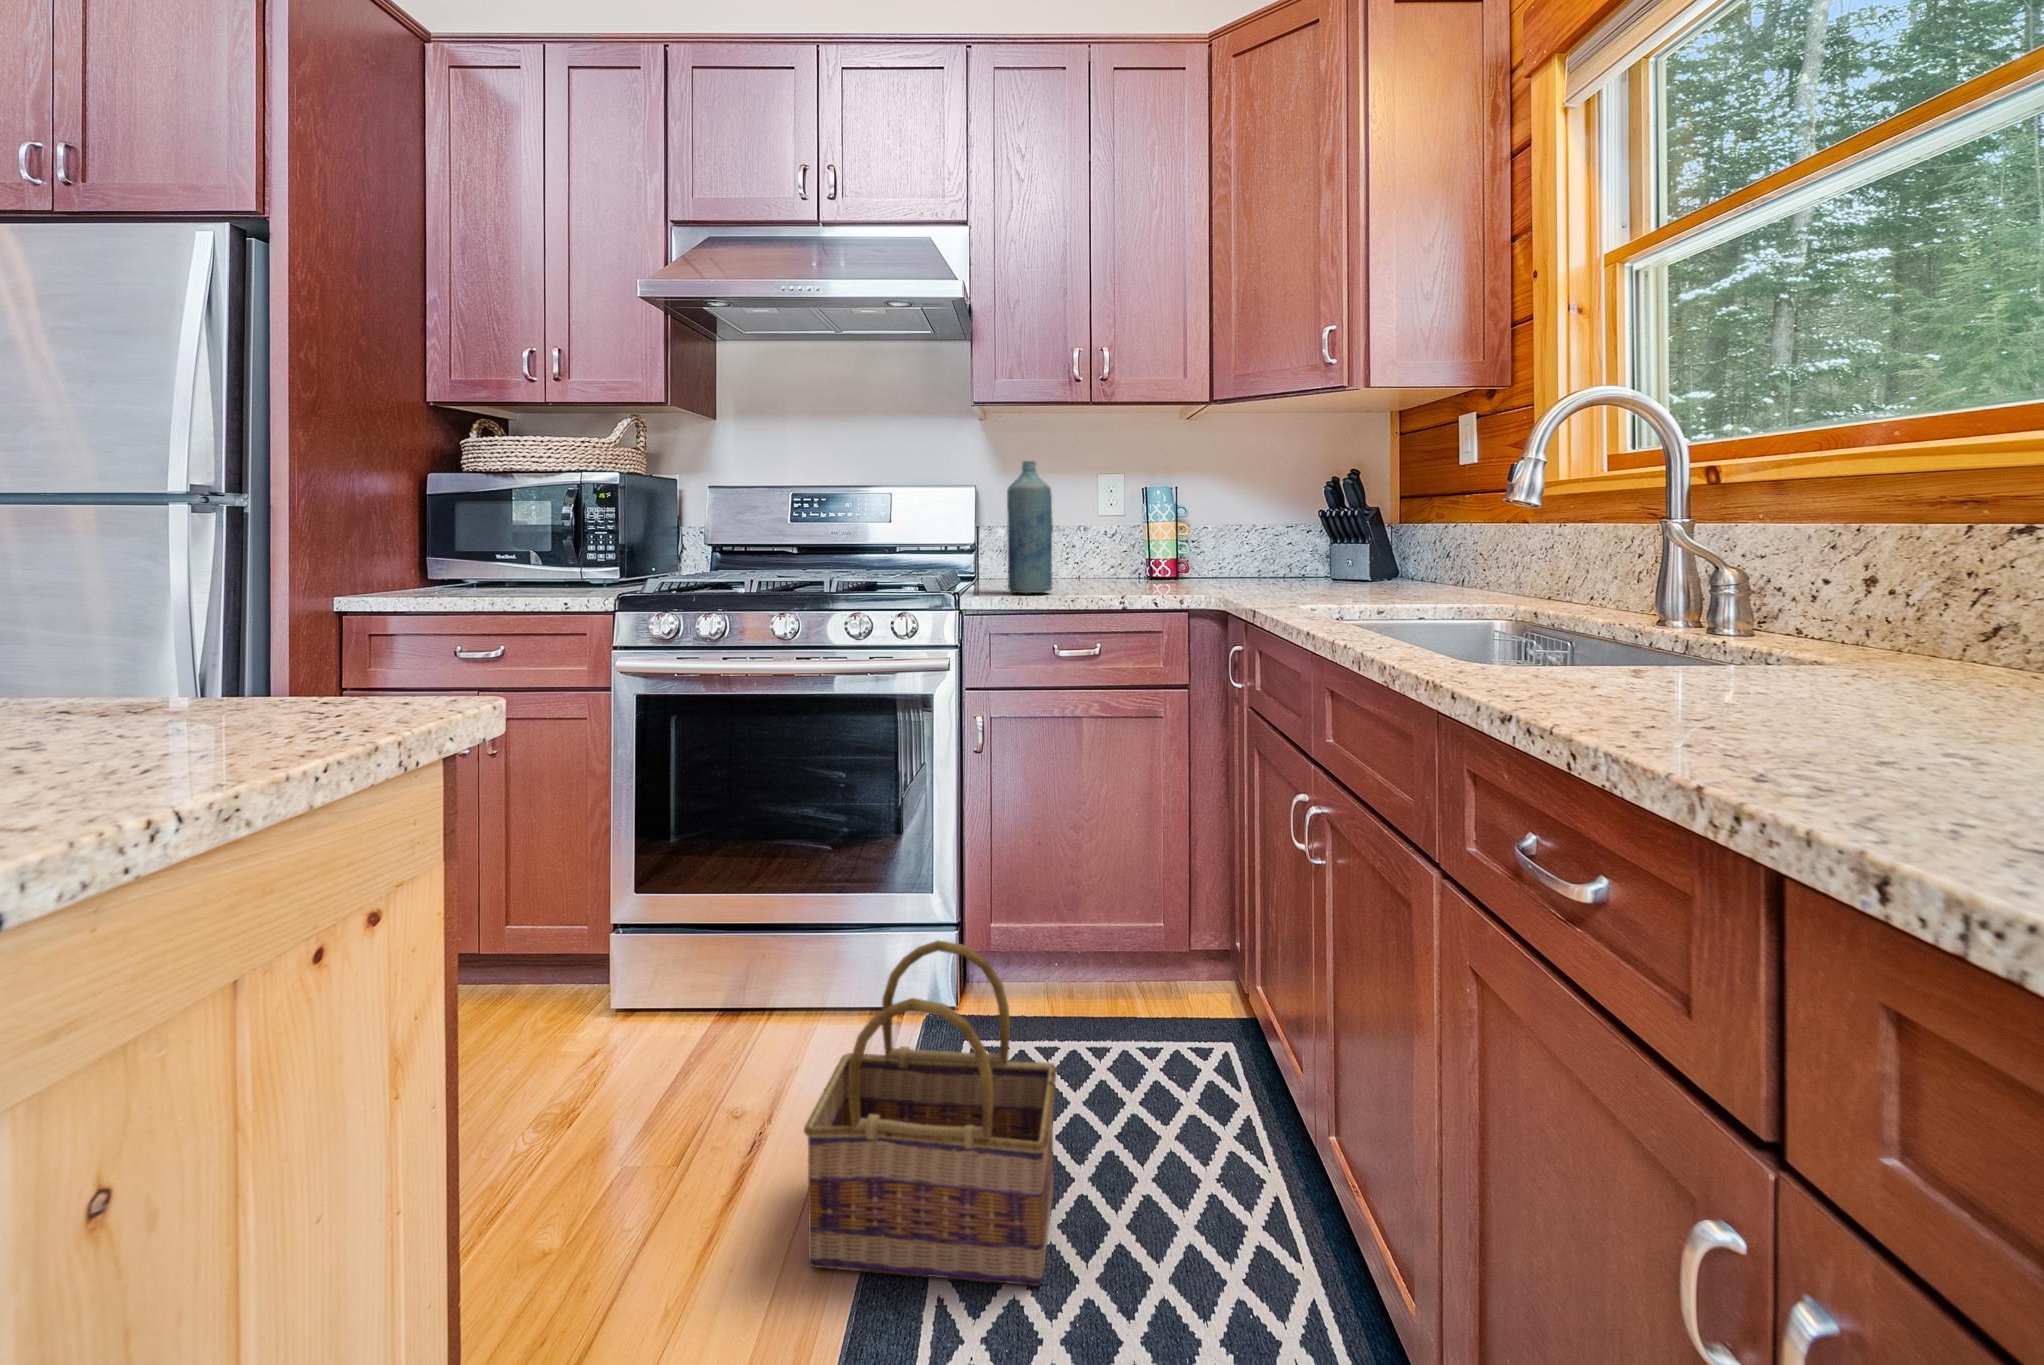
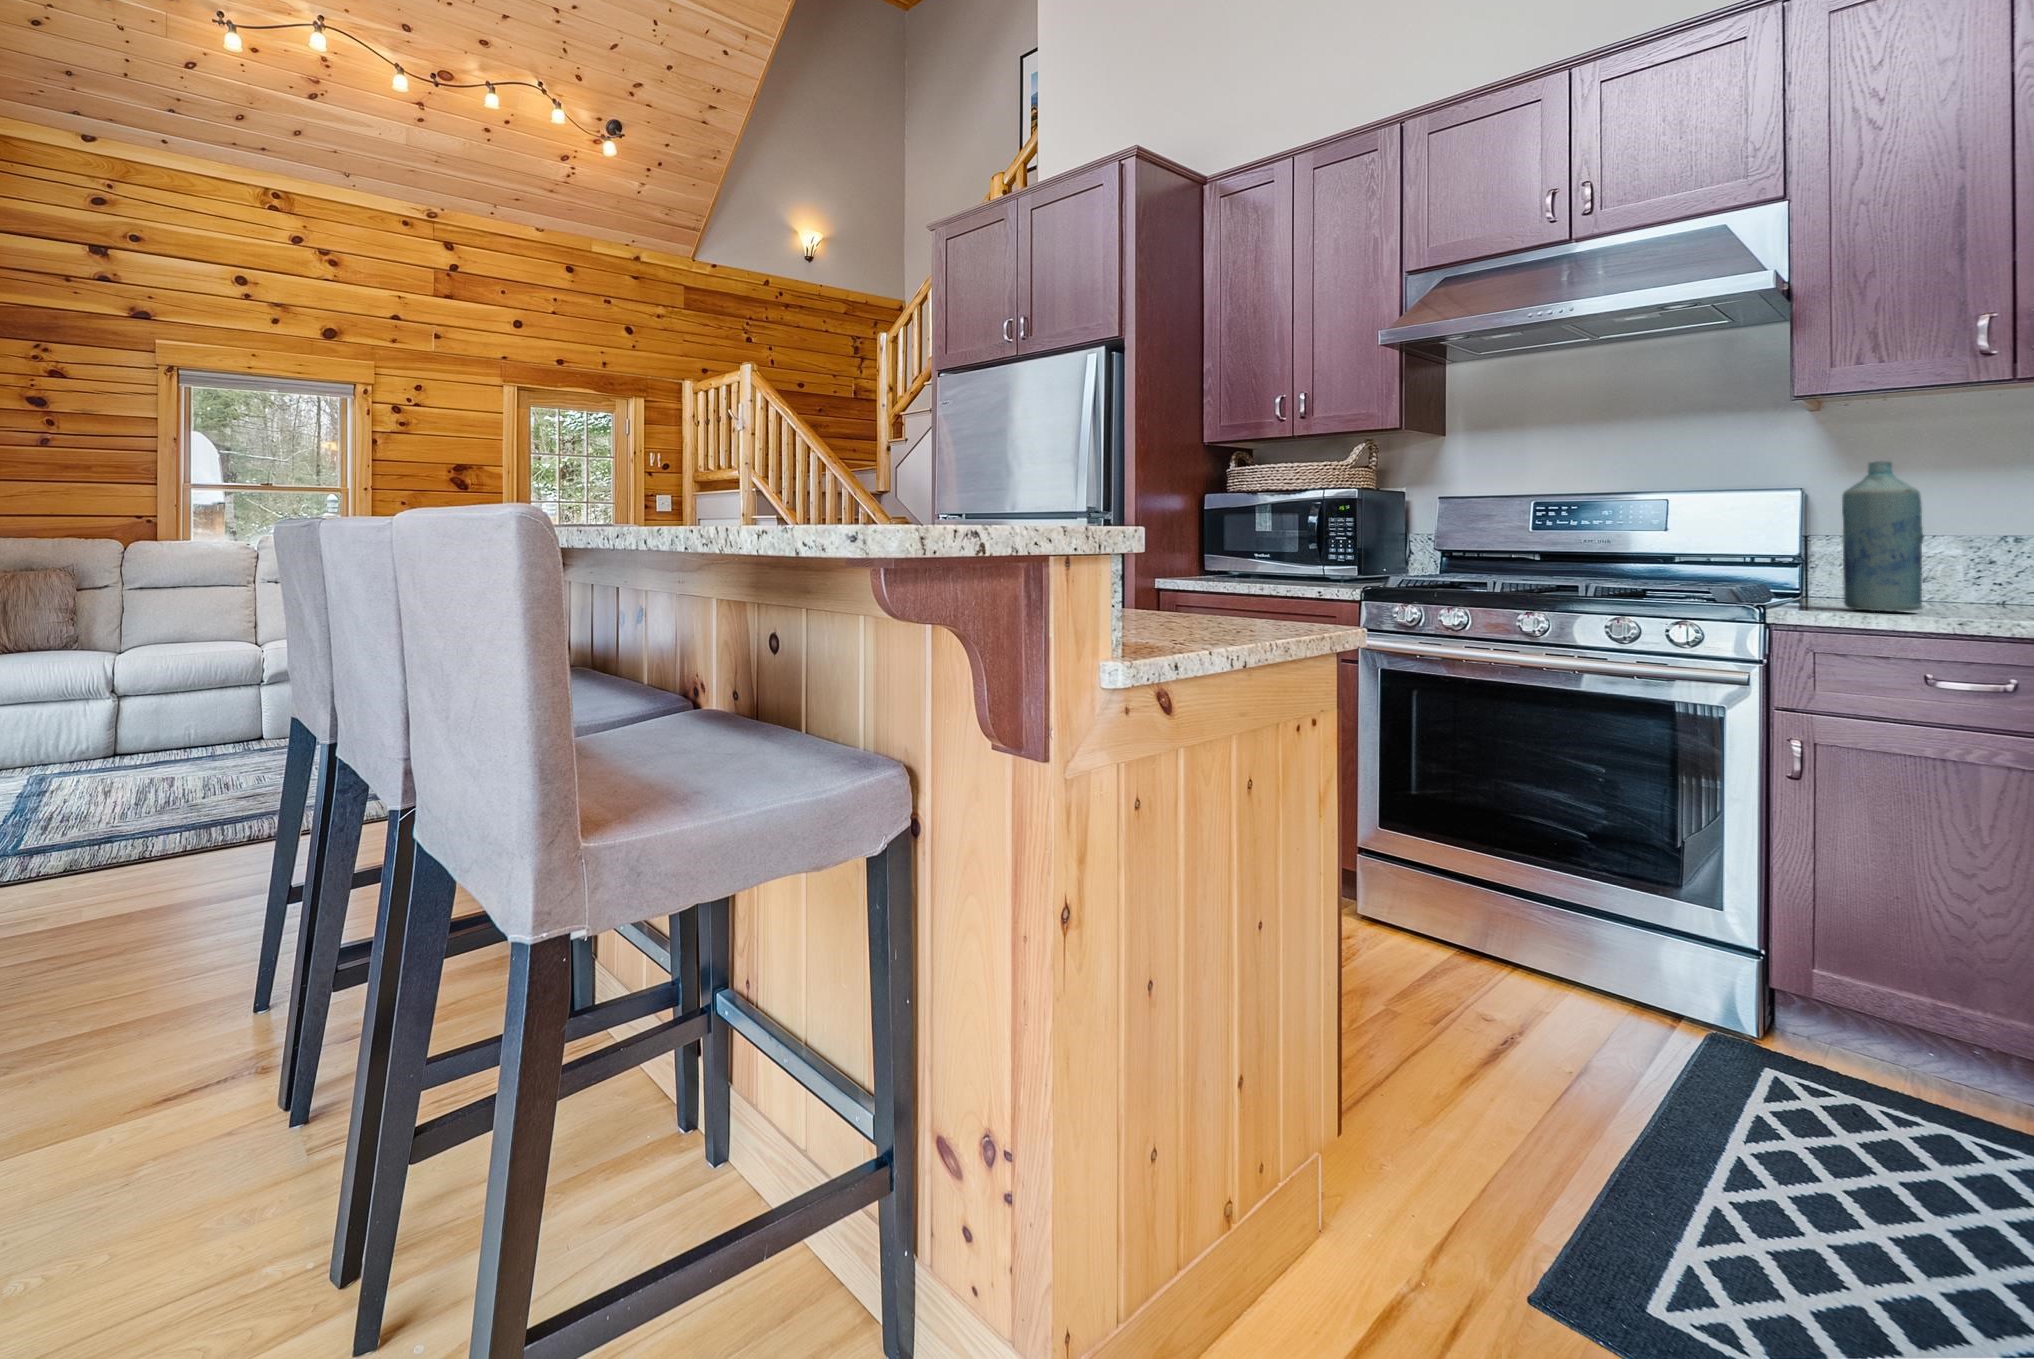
basket: present [804,940,1057,1286] -> none [1564,919,1898,1268]

